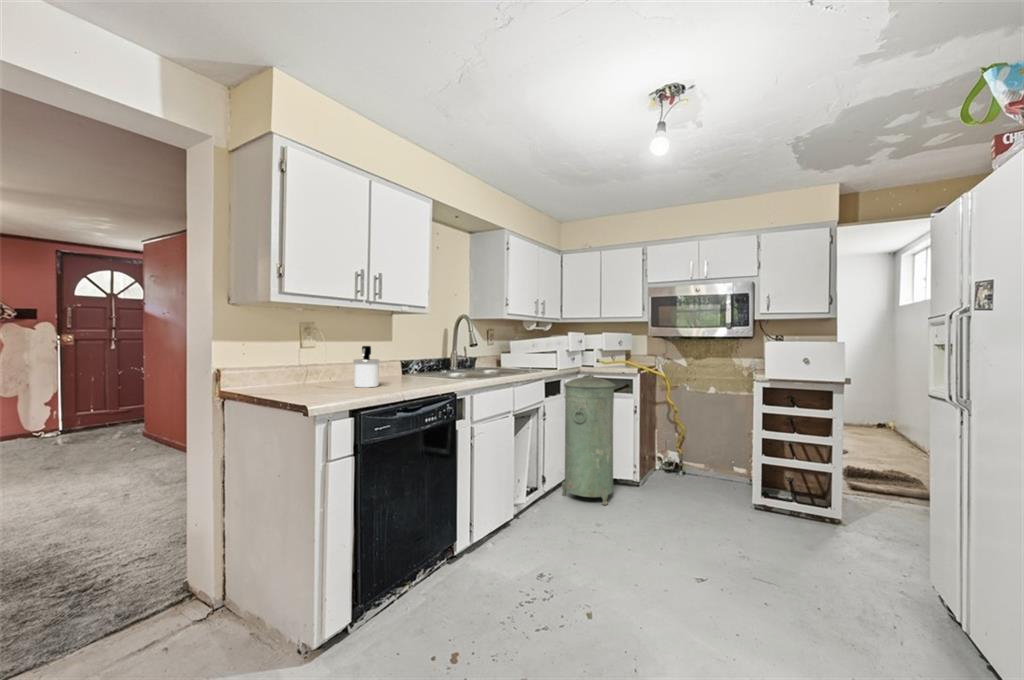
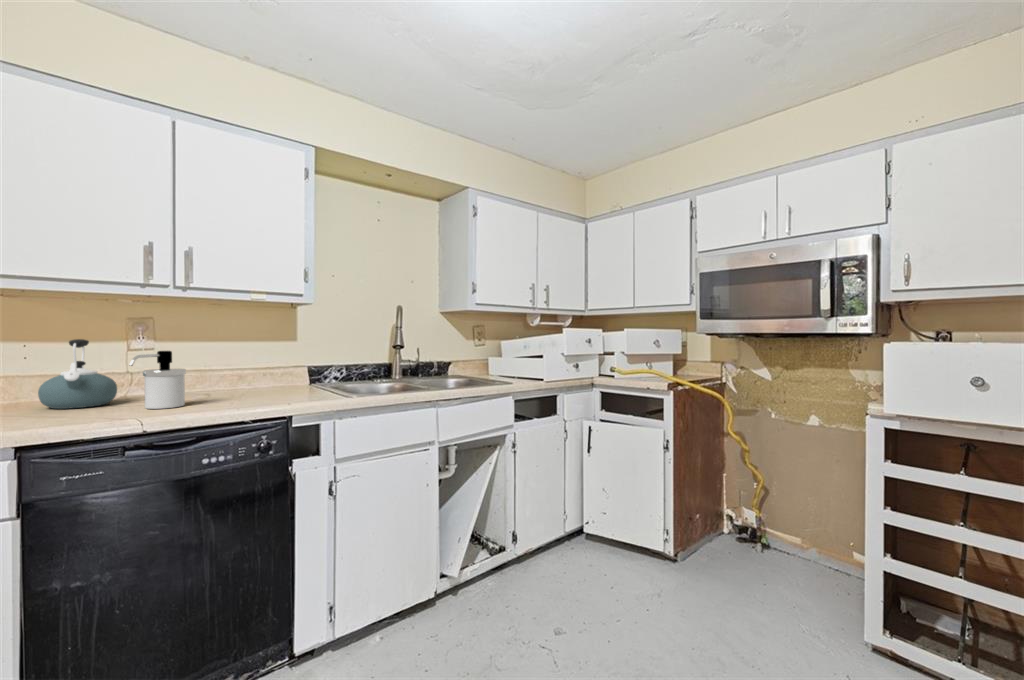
kettle: none [269,337,318,389] -> present [38,339,117,409]
trash can: present [562,374,616,505] -> none [538,390,616,594]

